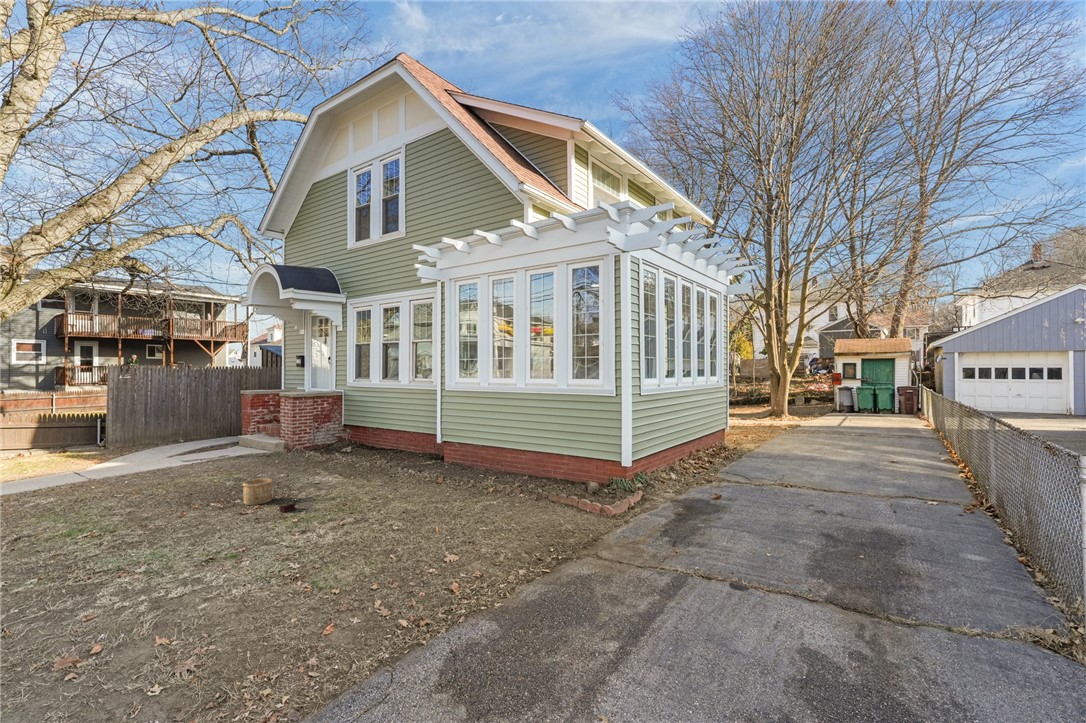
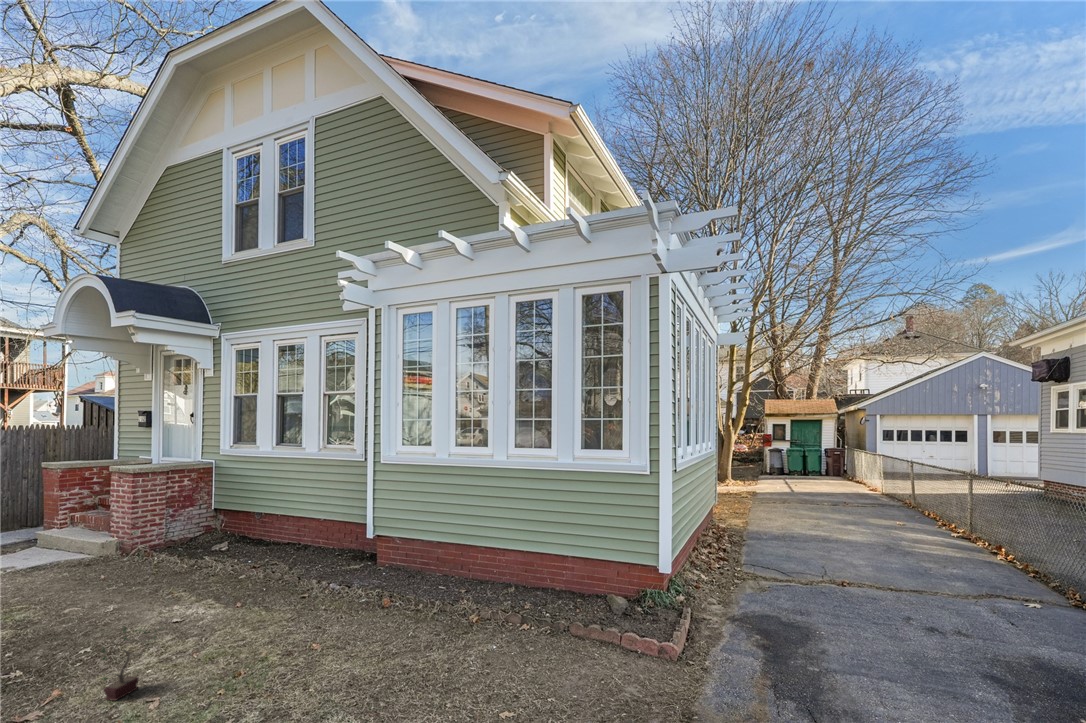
wooden bucket: present [243,478,273,505] -> none [30,631,94,689]

